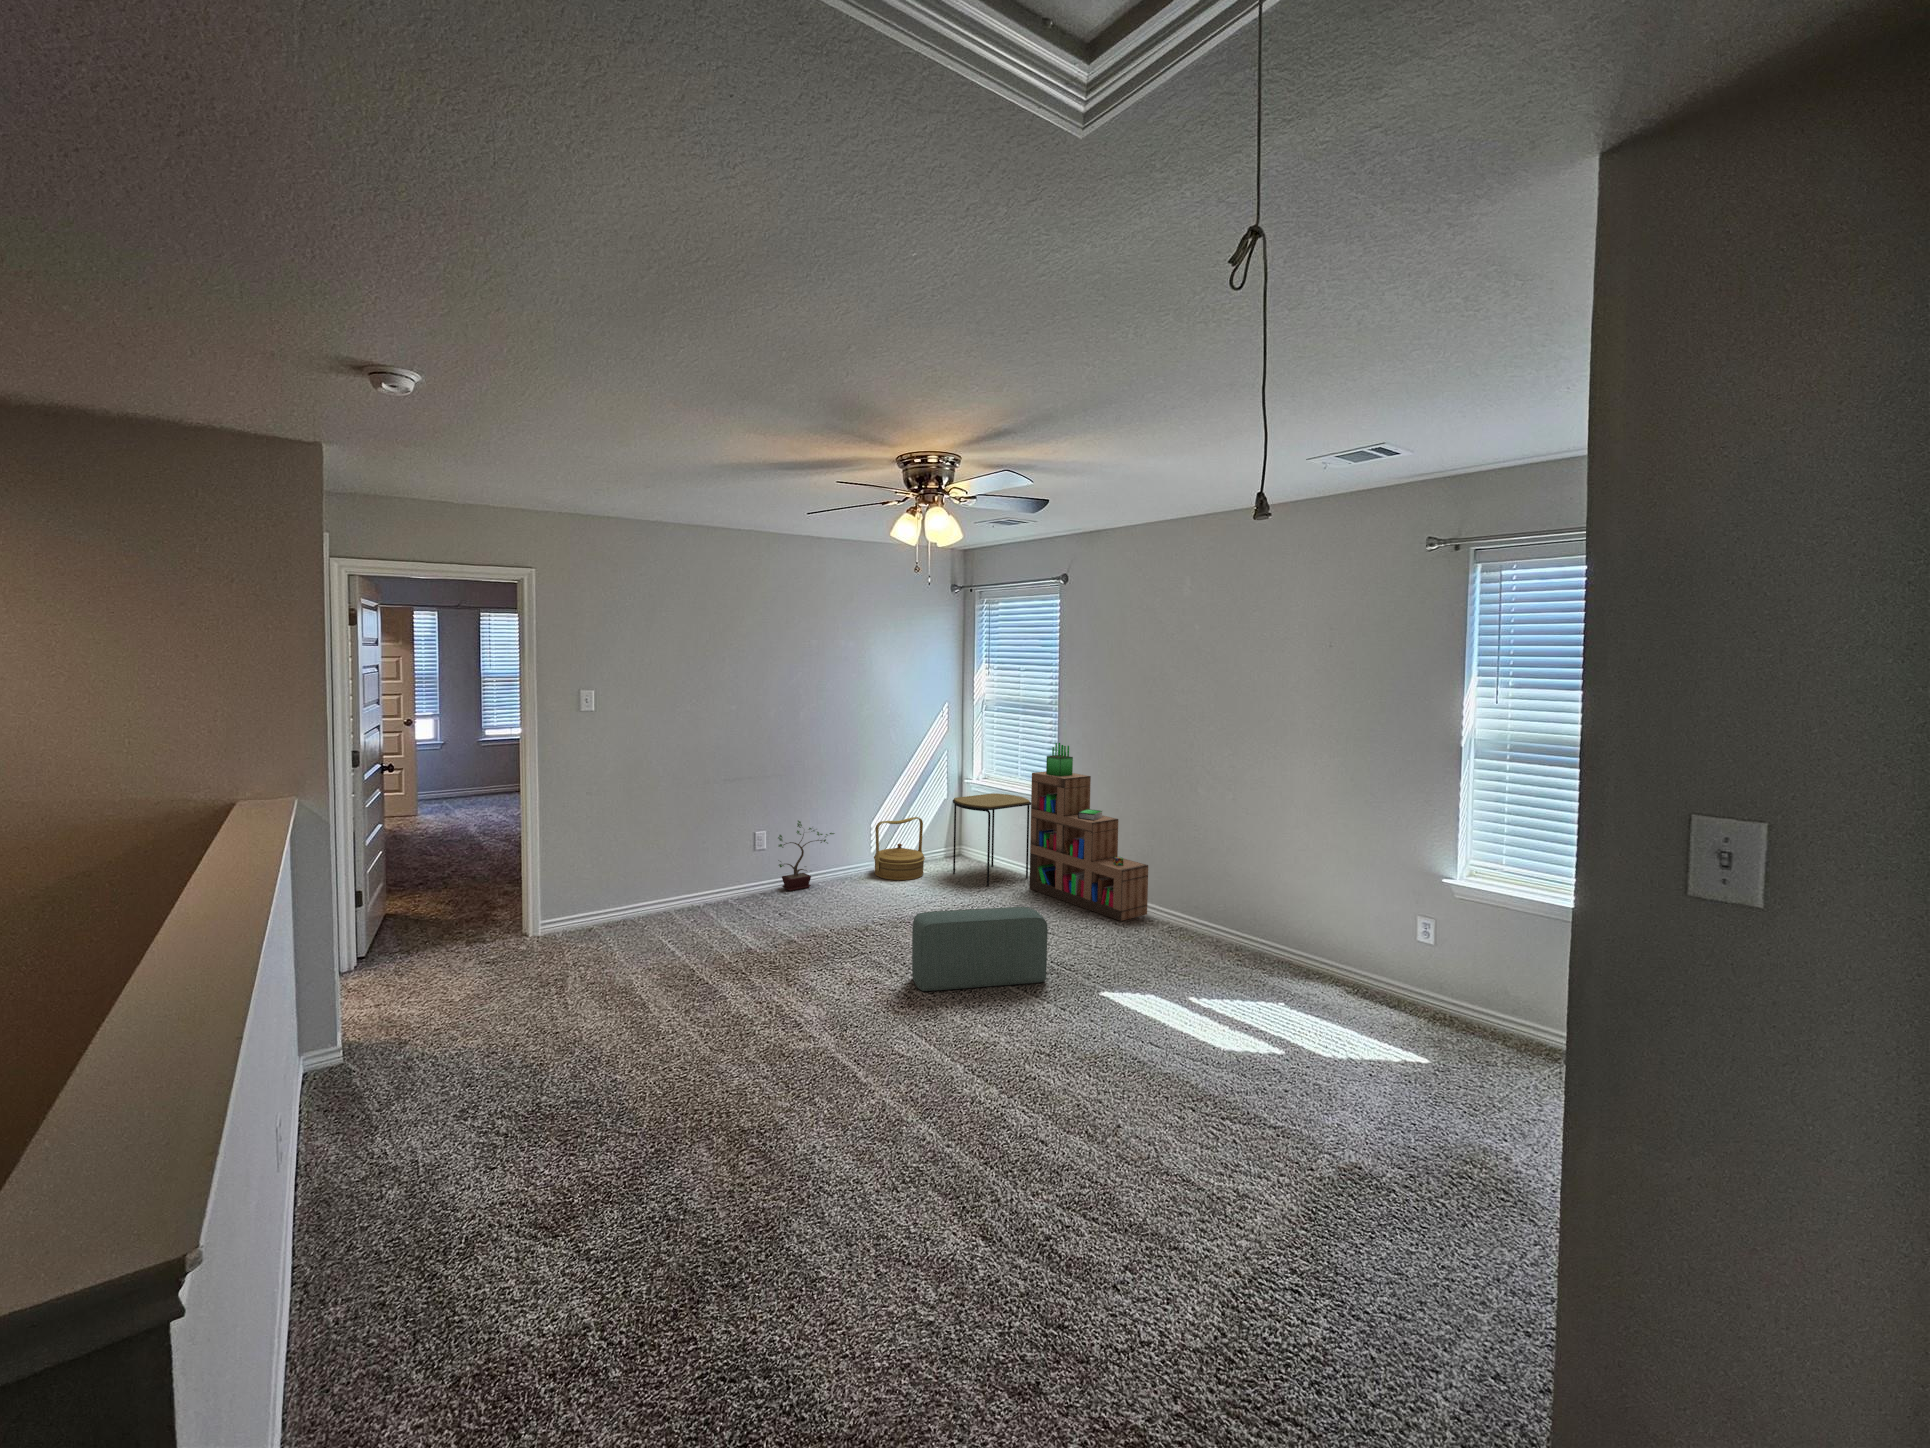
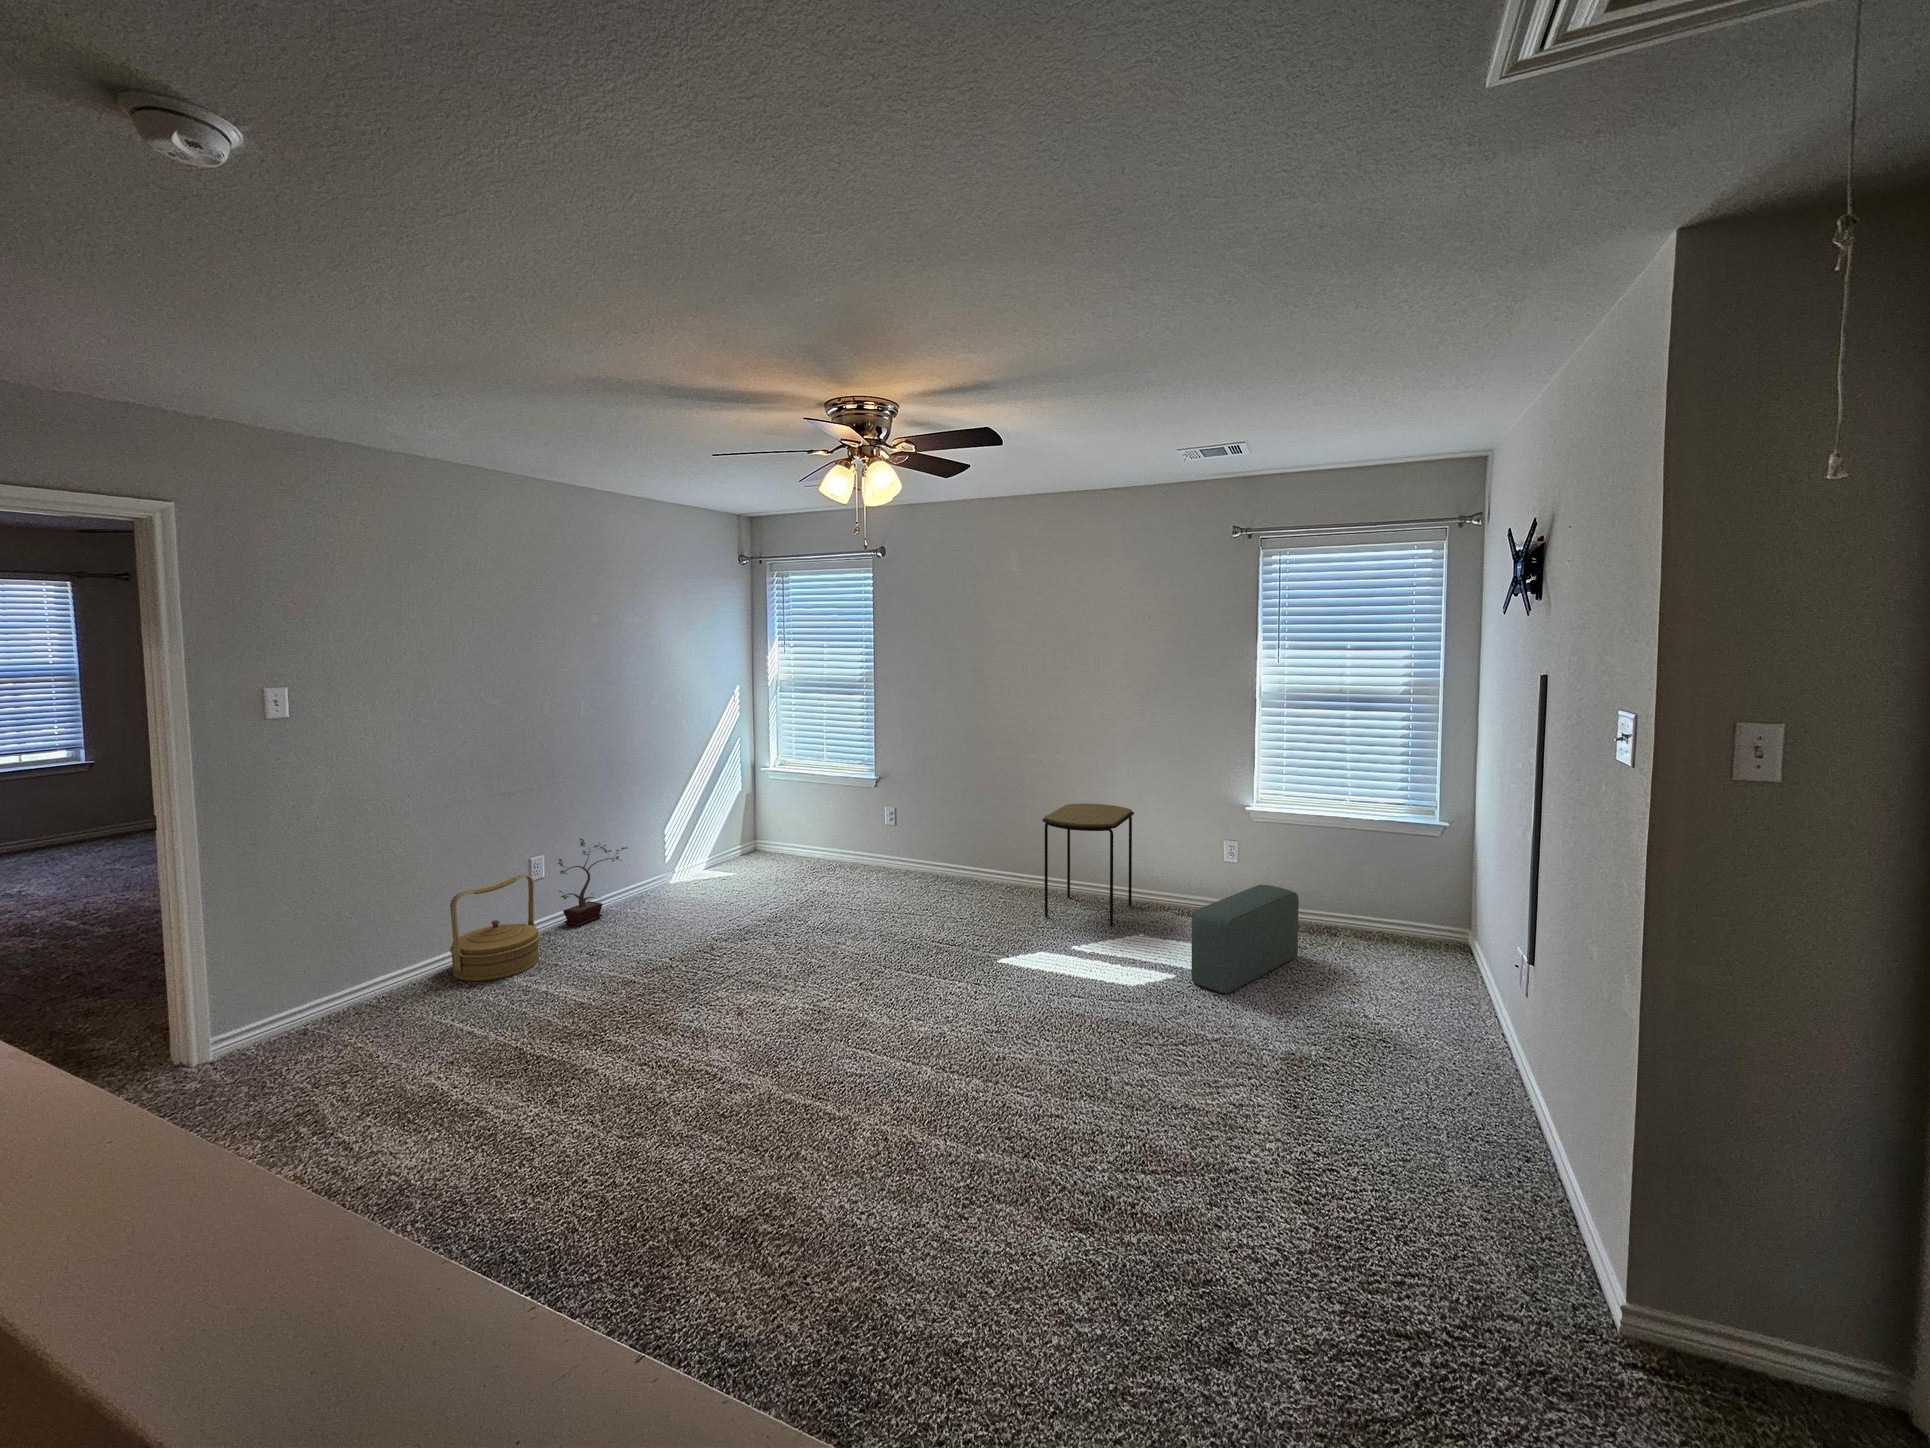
bookshelf: present [1029,743,1148,921] -> none [852,719,981,891]
side table: present [953,793,1031,886] -> present [1042,804,1134,927]
woven basket: present [874,817,925,880] -> present [450,874,540,981]
pouf: present [912,907,1048,991] -> present [1192,885,1299,994]

